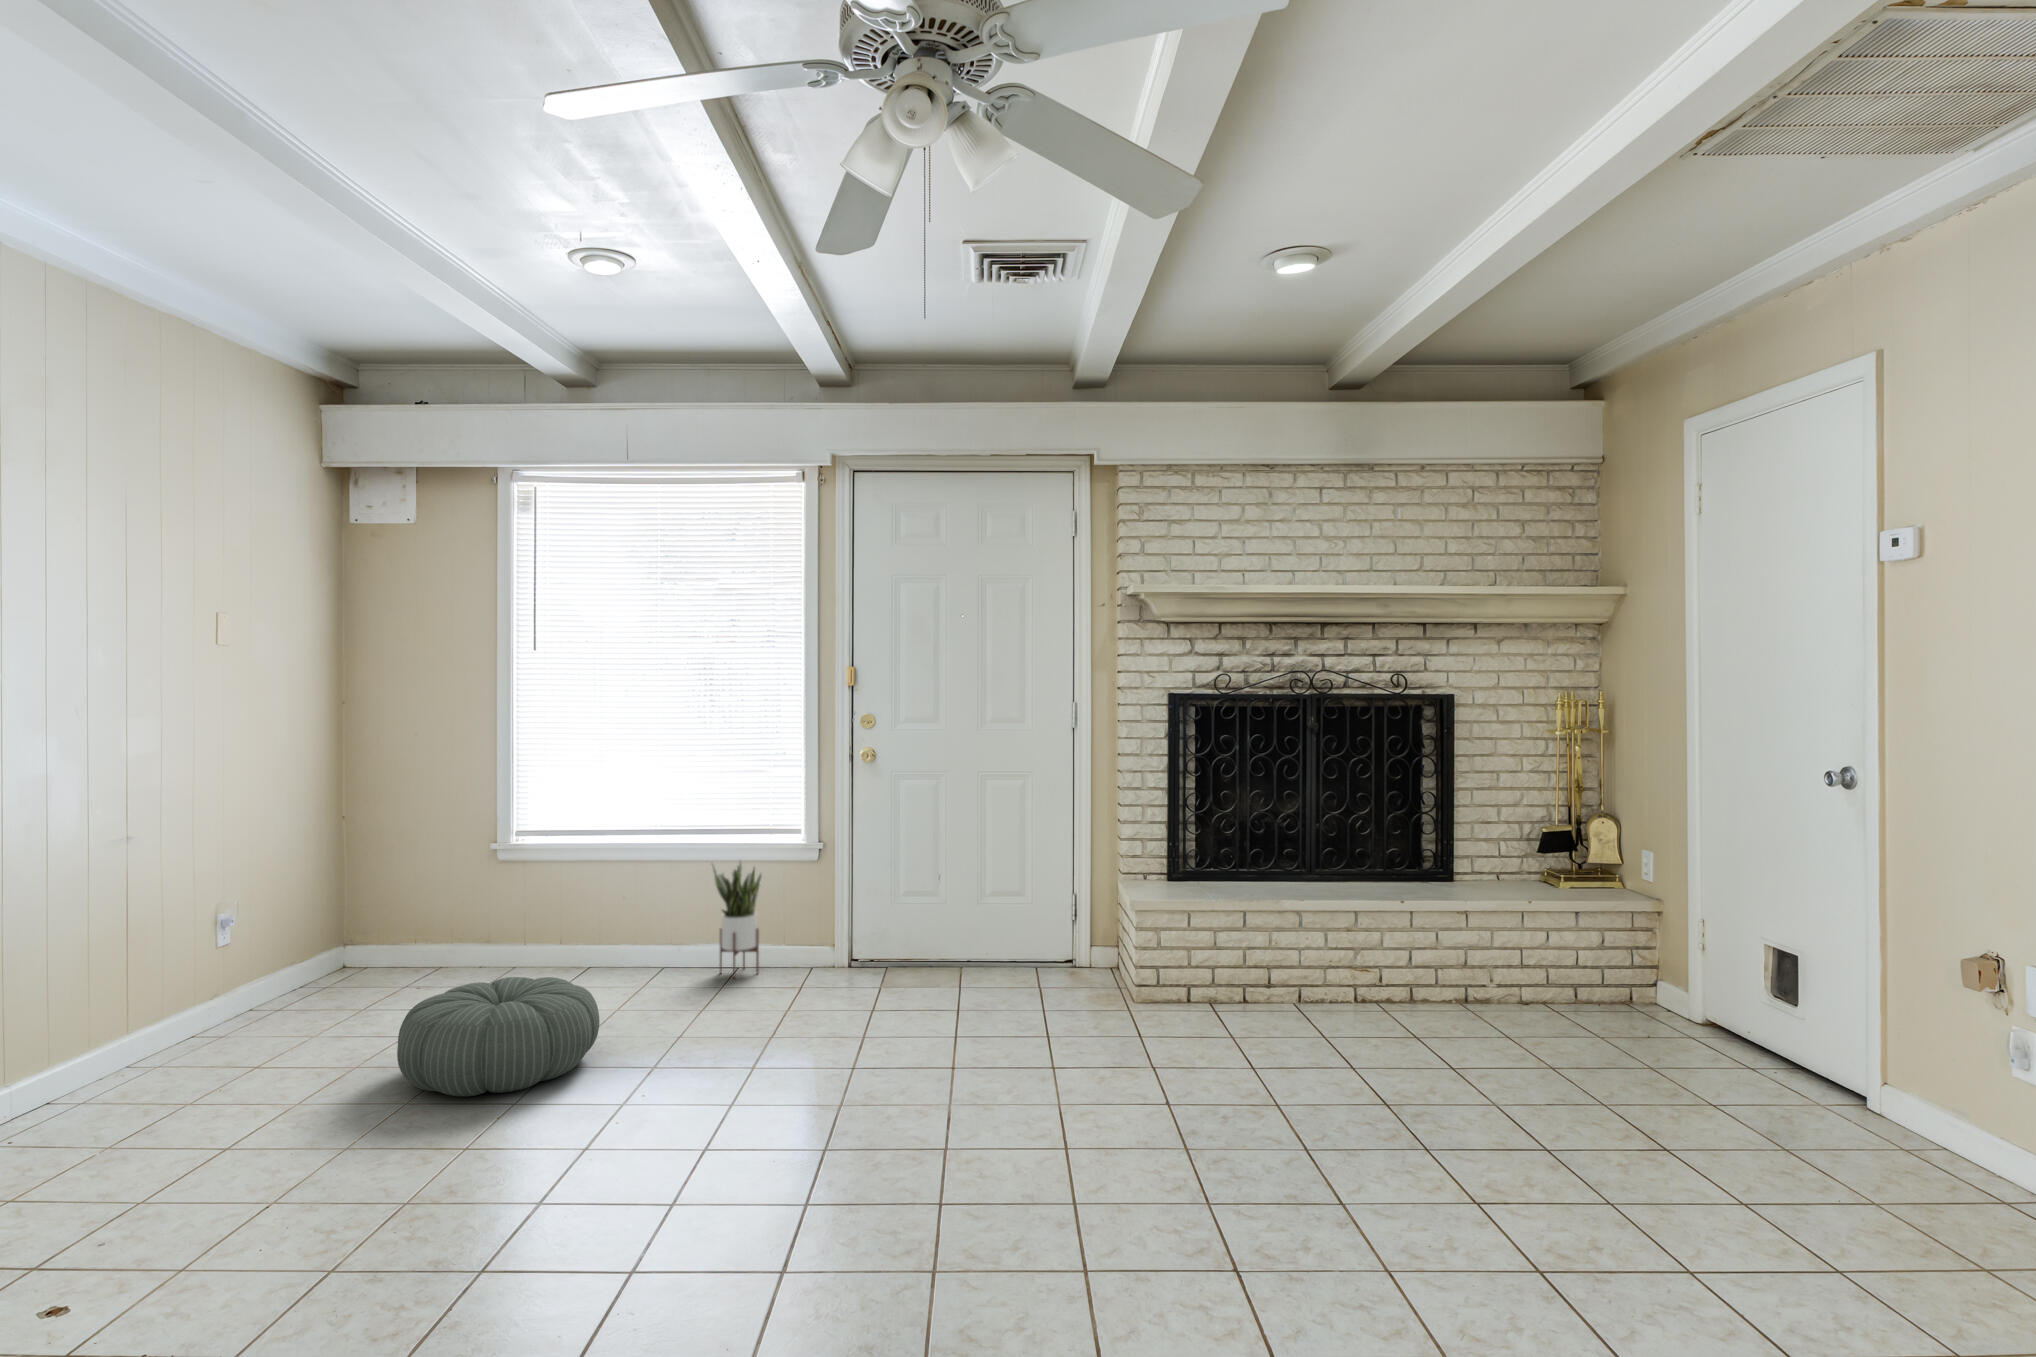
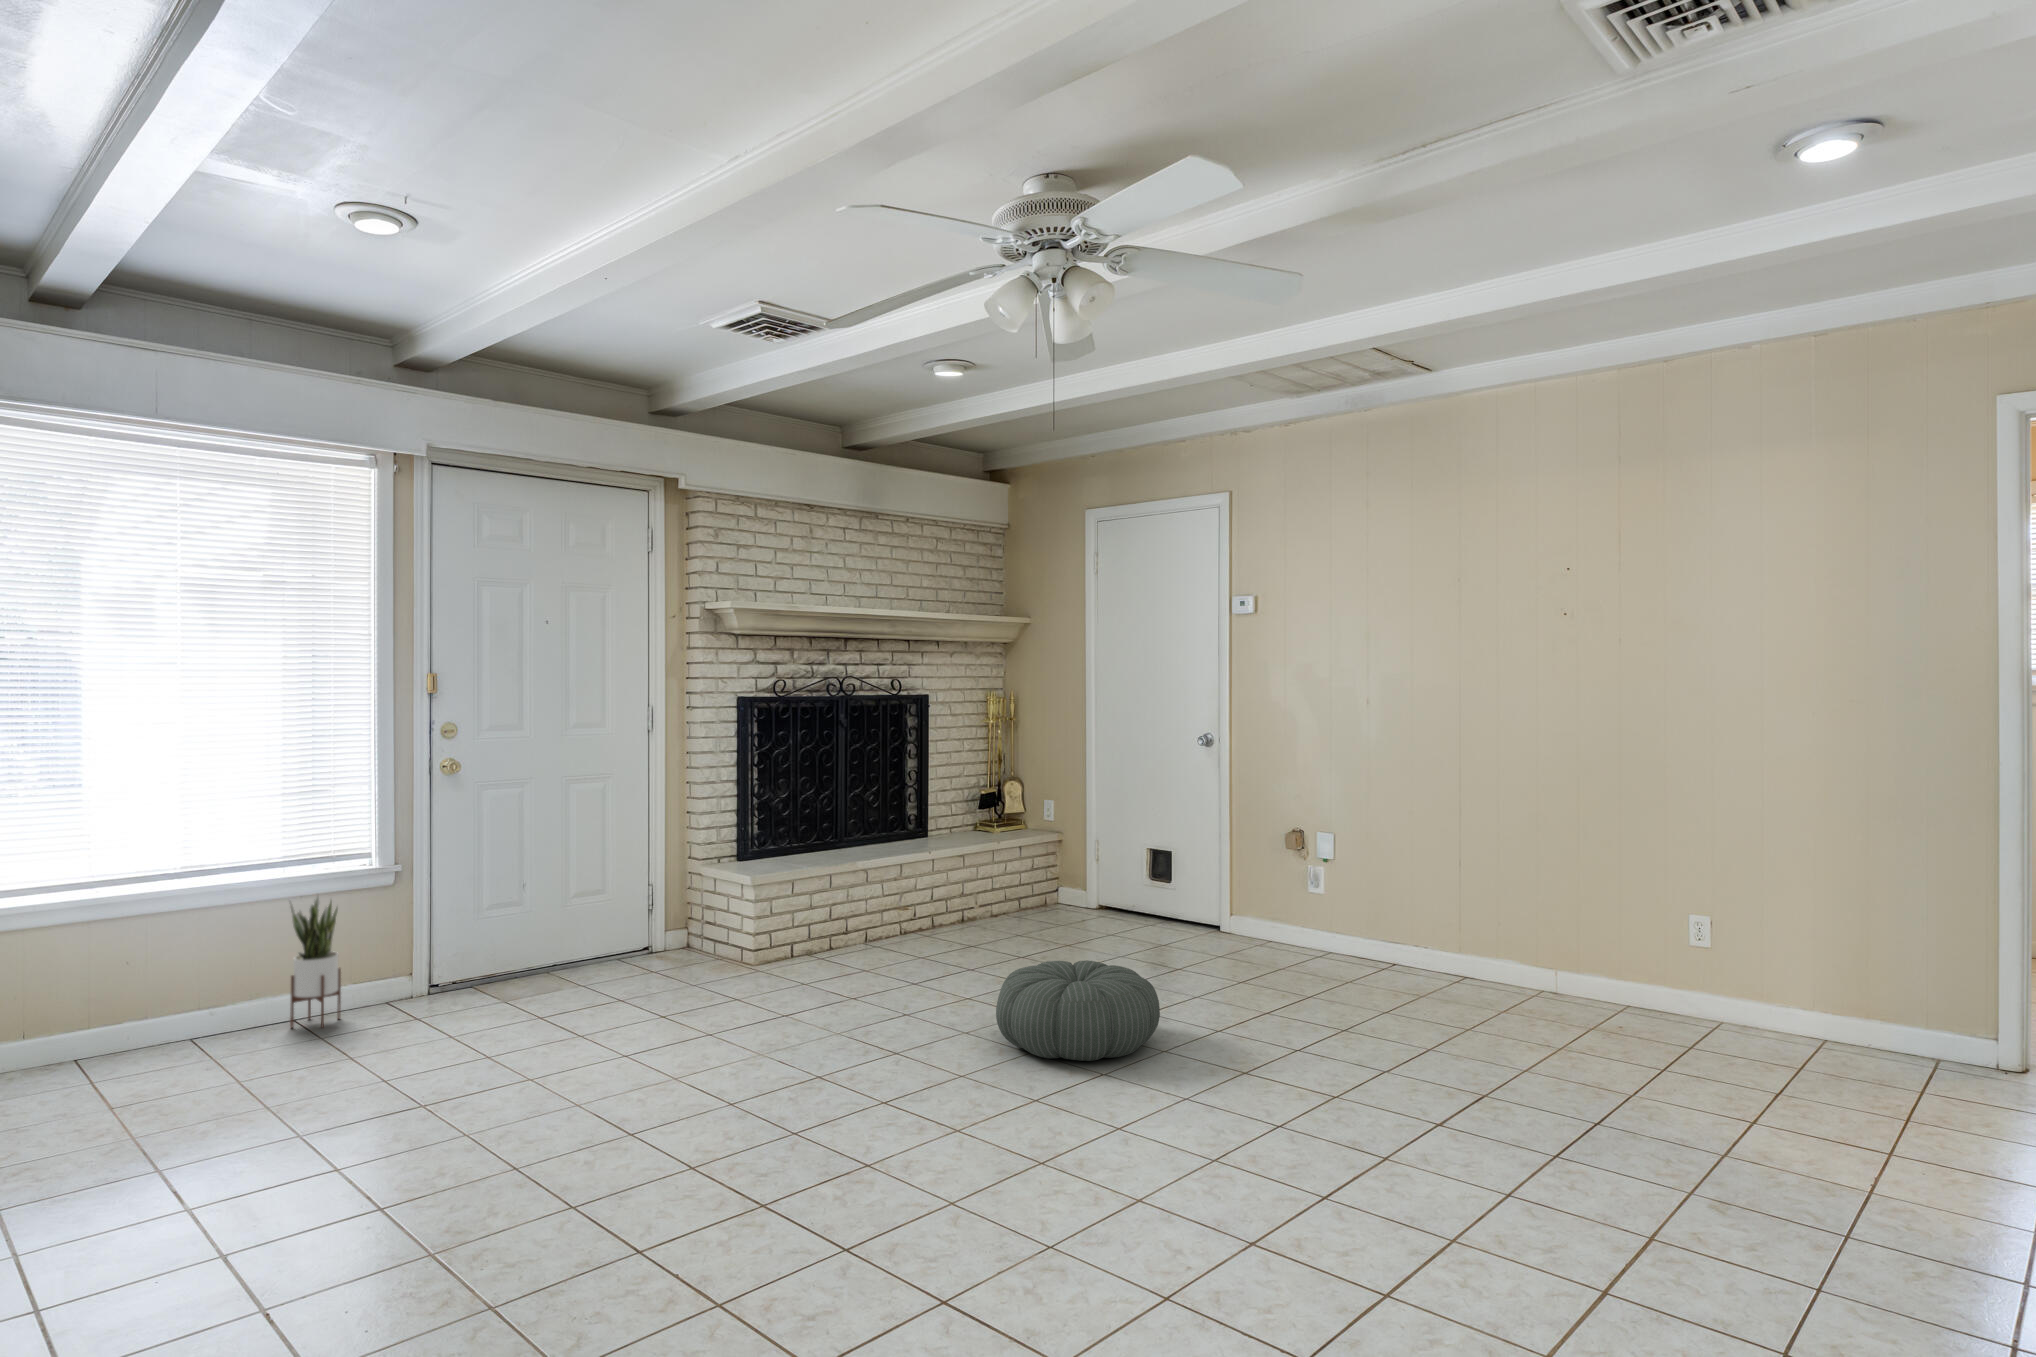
pouf: present [397,977,600,1097] -> present [996,960,1160,1061]

